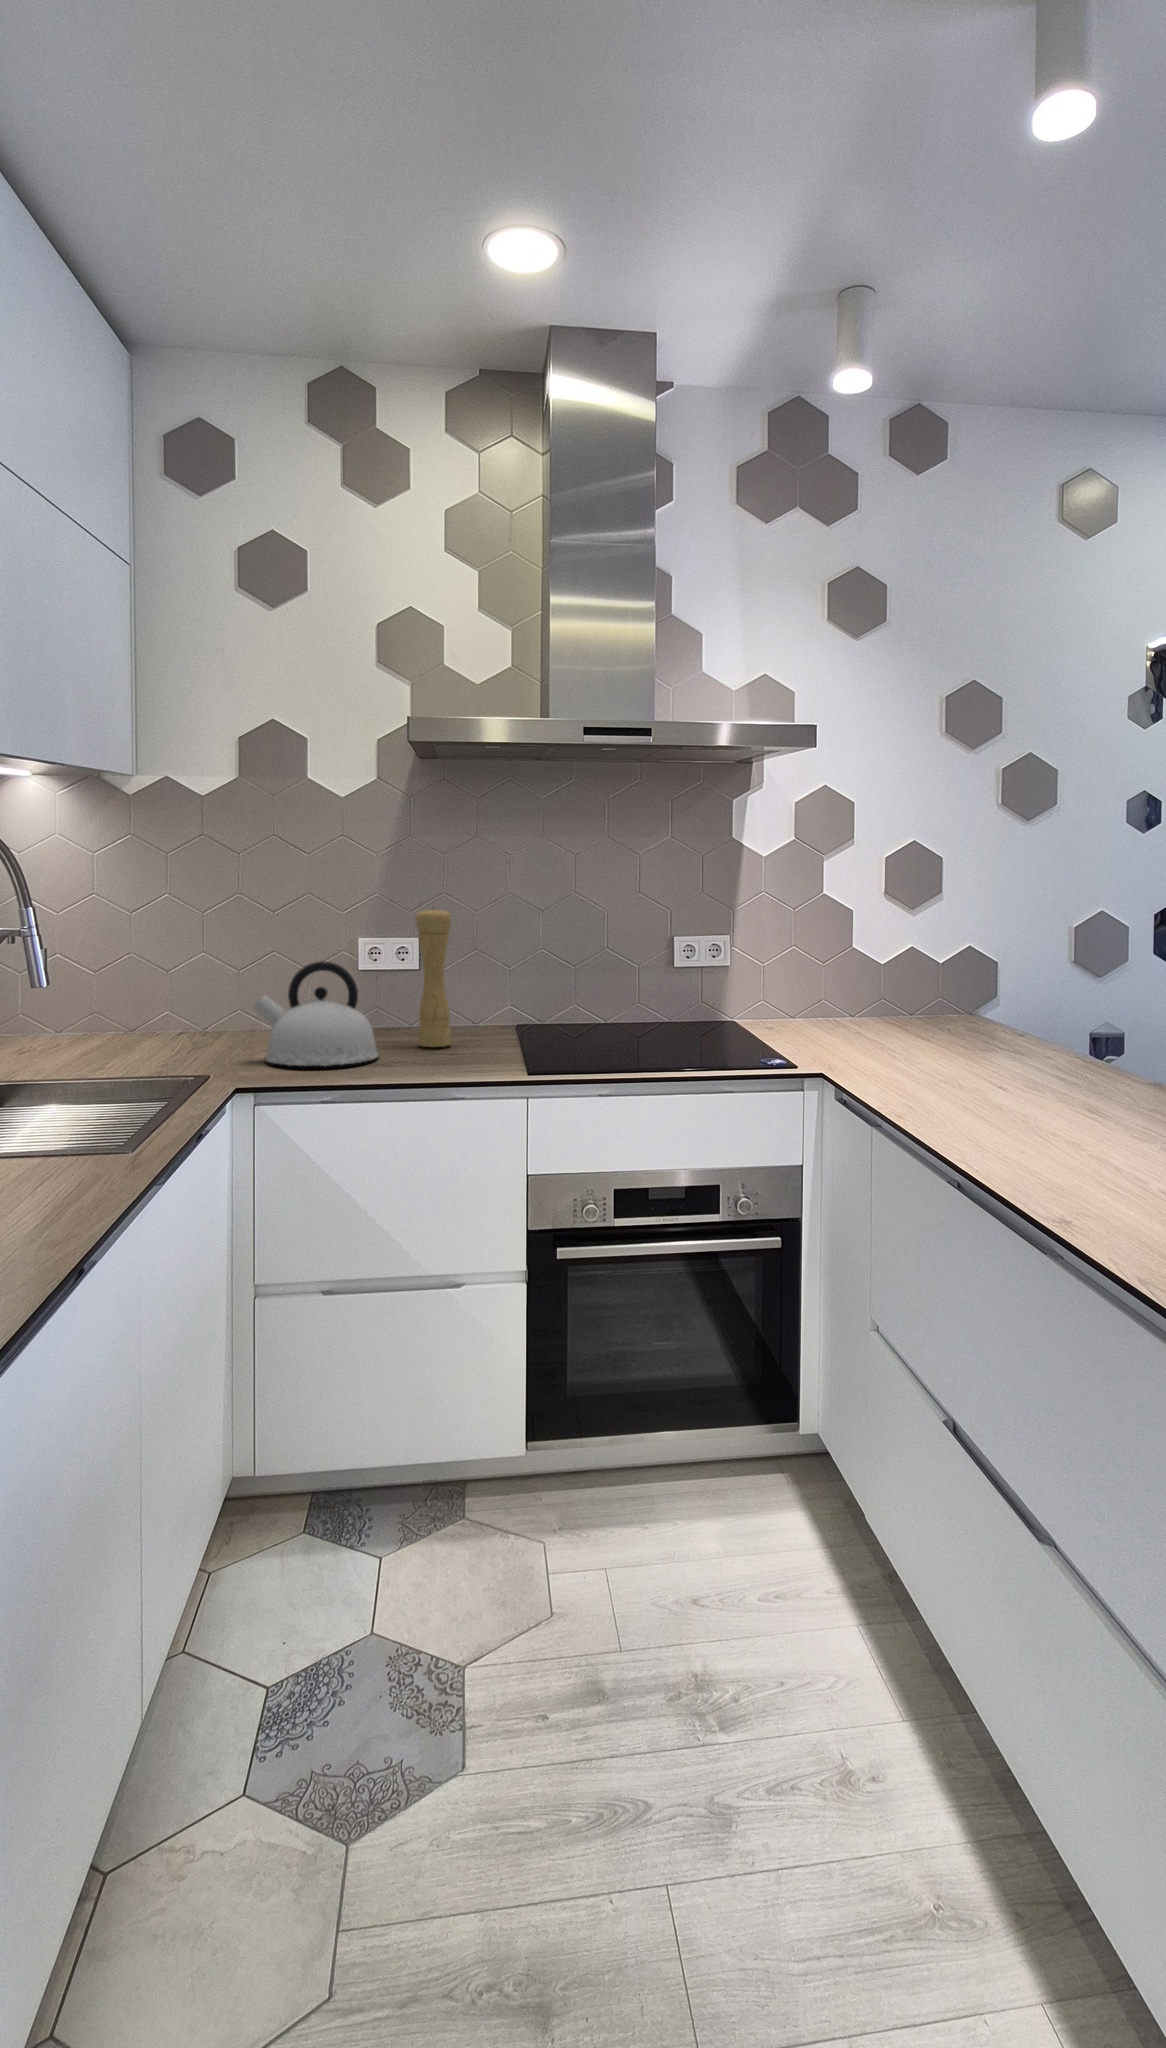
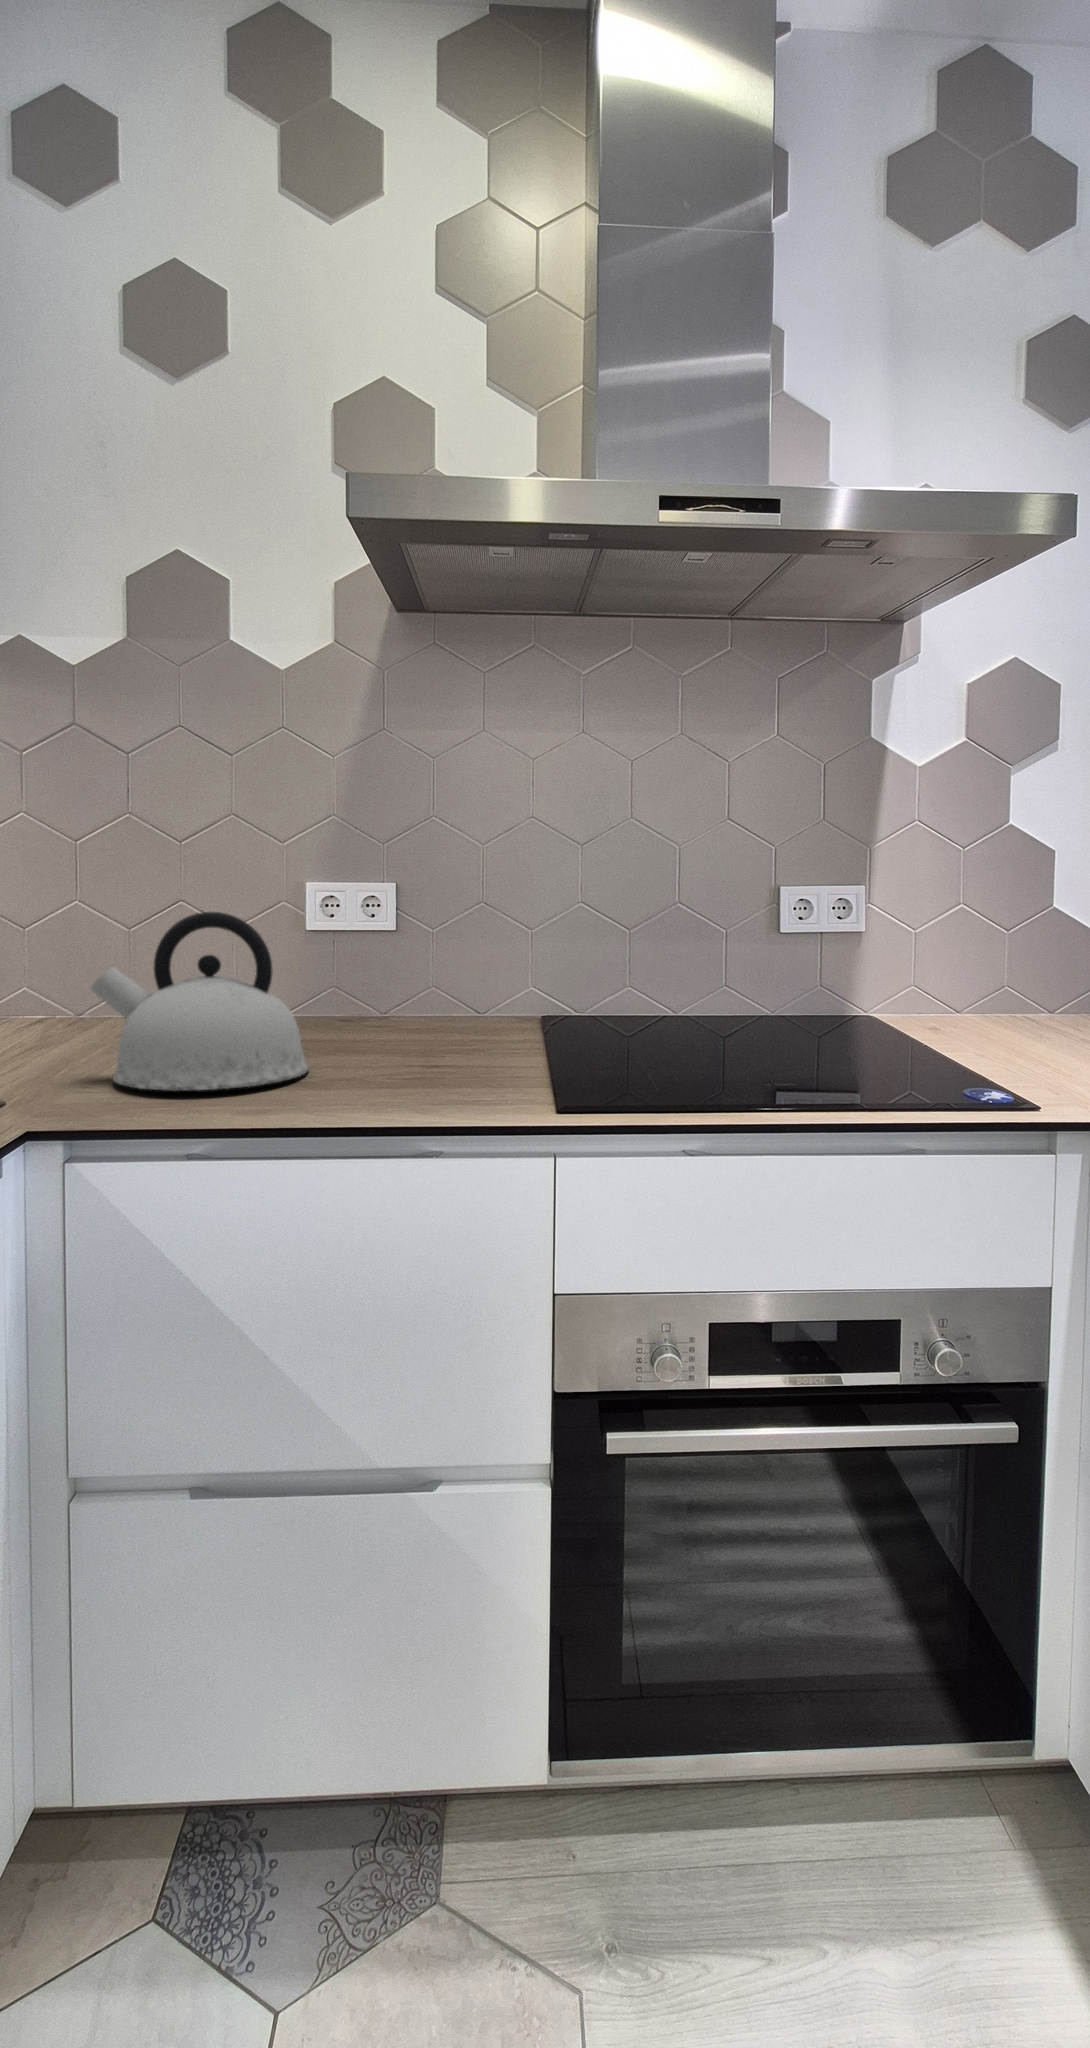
pepper mill: present [415,908,451,1047] -> none [376,829,435,1056]

